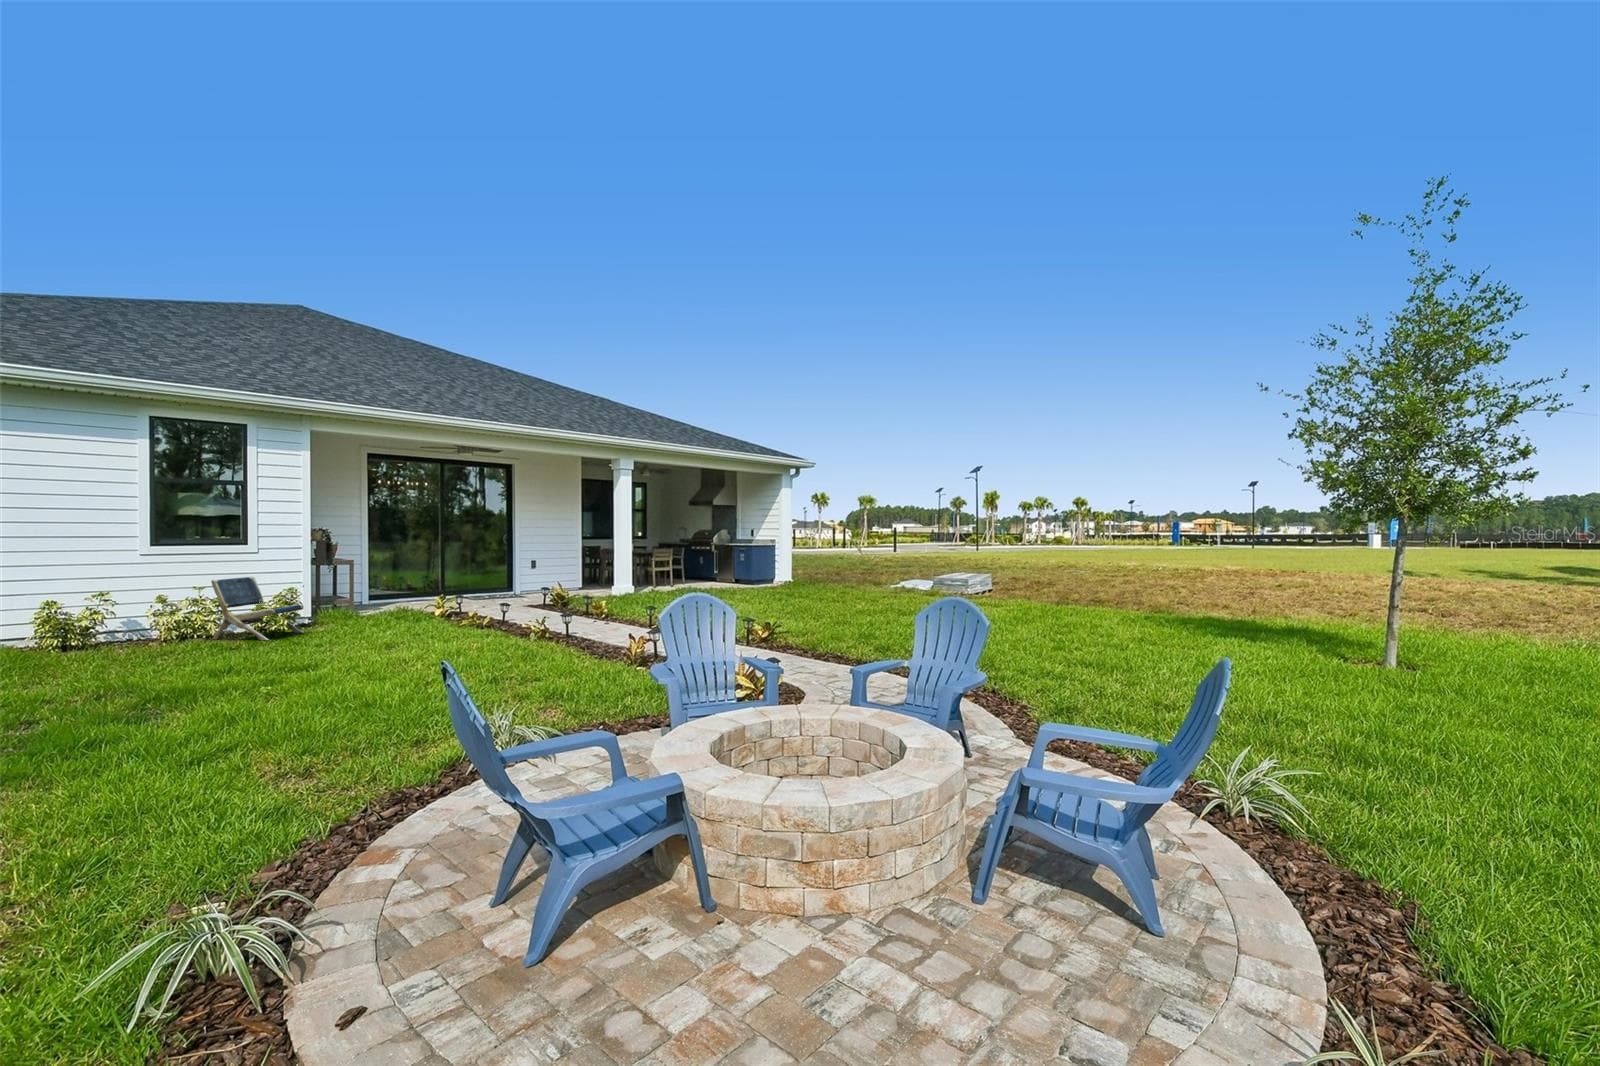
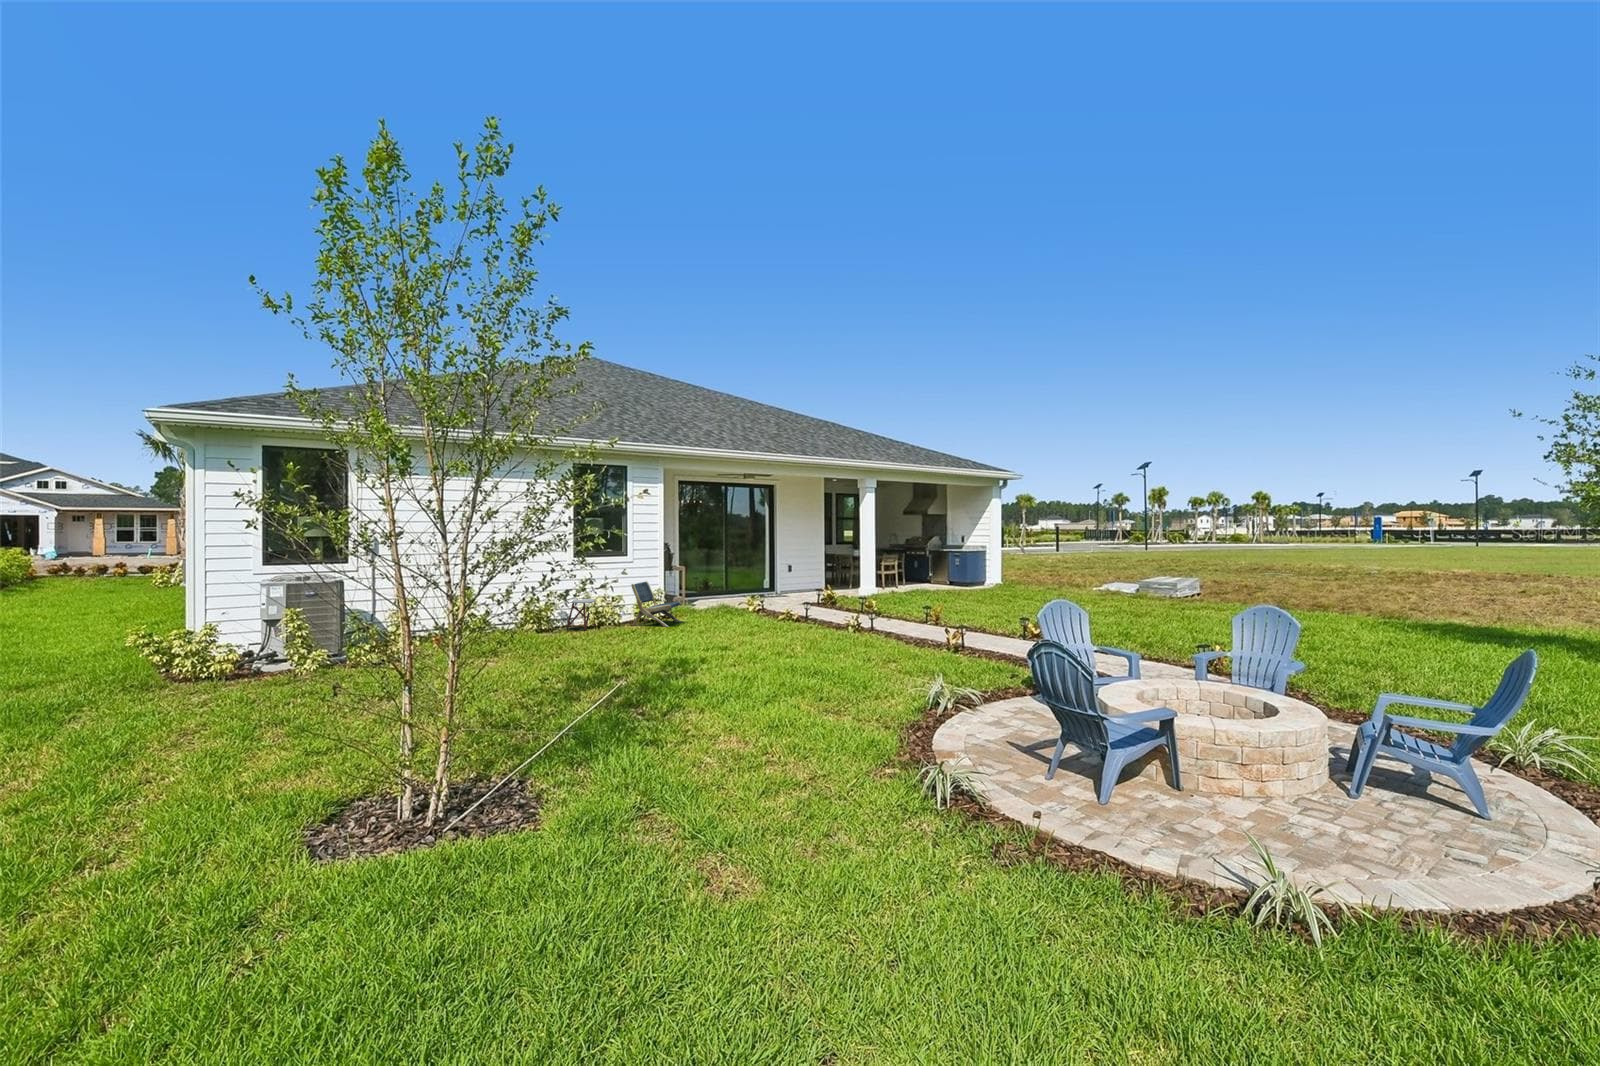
stool: none [89,602,149,649] -> present [567,599,596,630]

